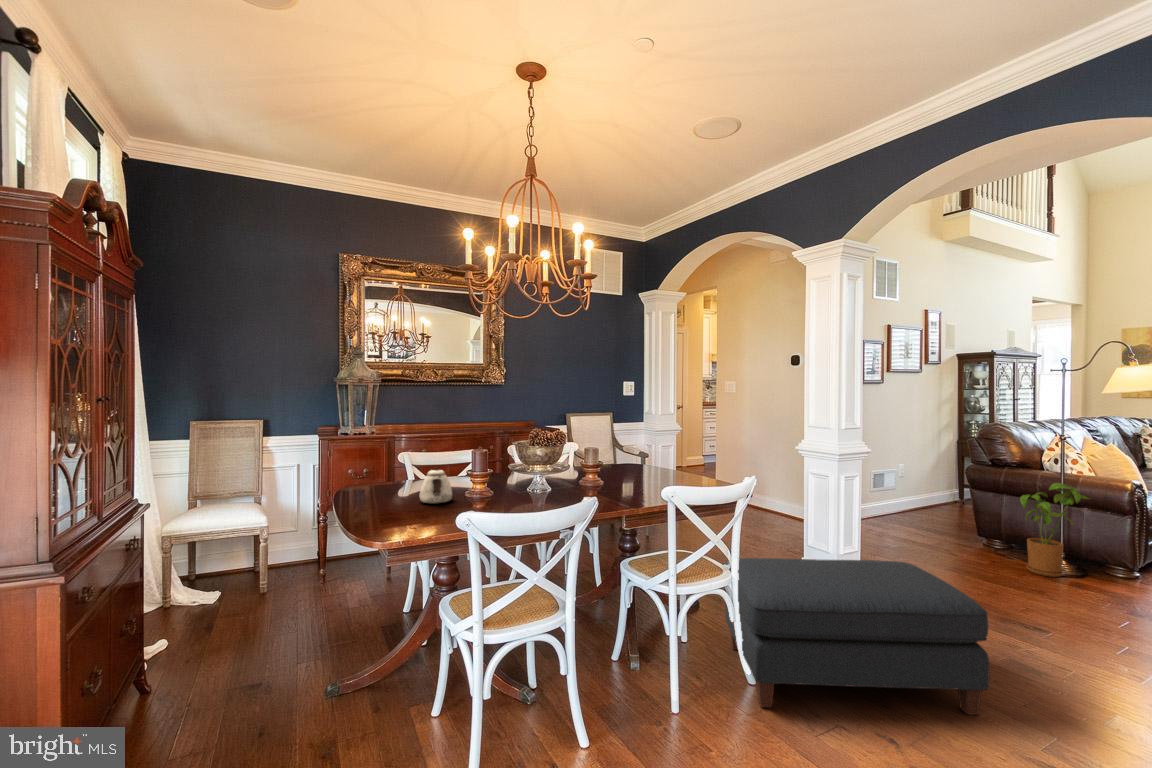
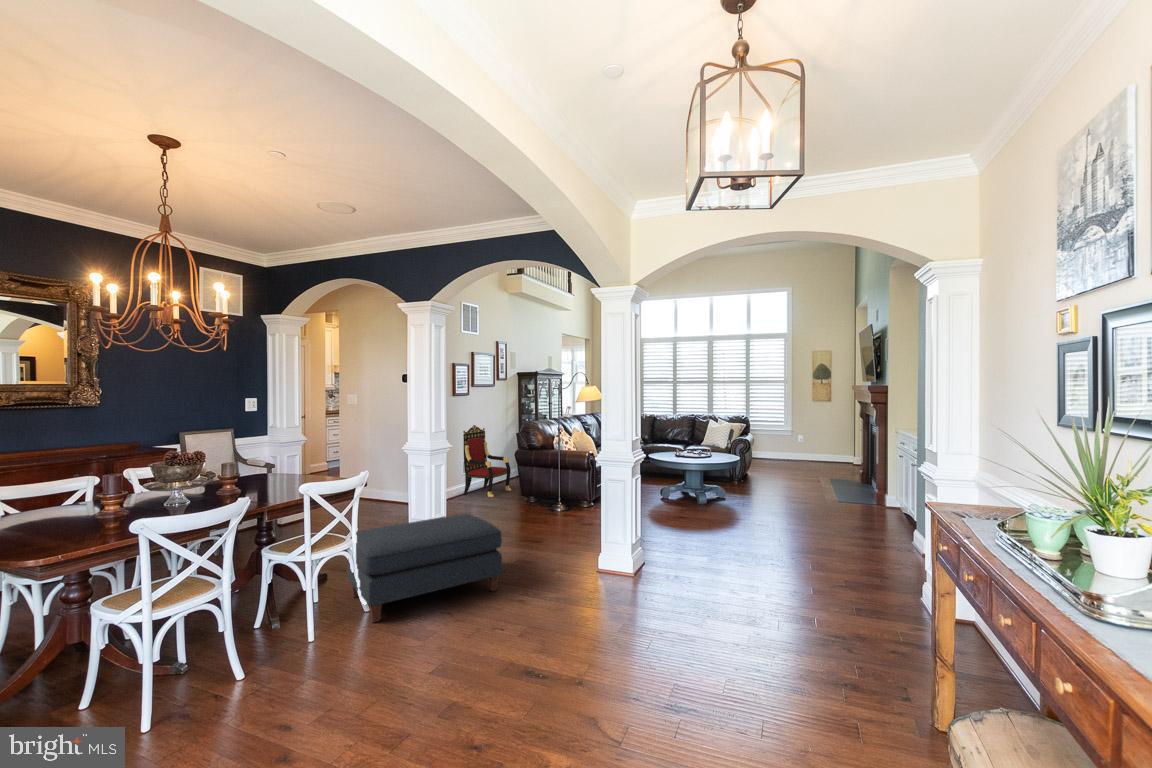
armchair: none [875,425,953,529] -> present [463,425,511,497]
teapot: present [420,467,452,504] -> none [39,495,81,530]
house plant: present [1020,483,1088,577] -> none [540,456,572,513]

